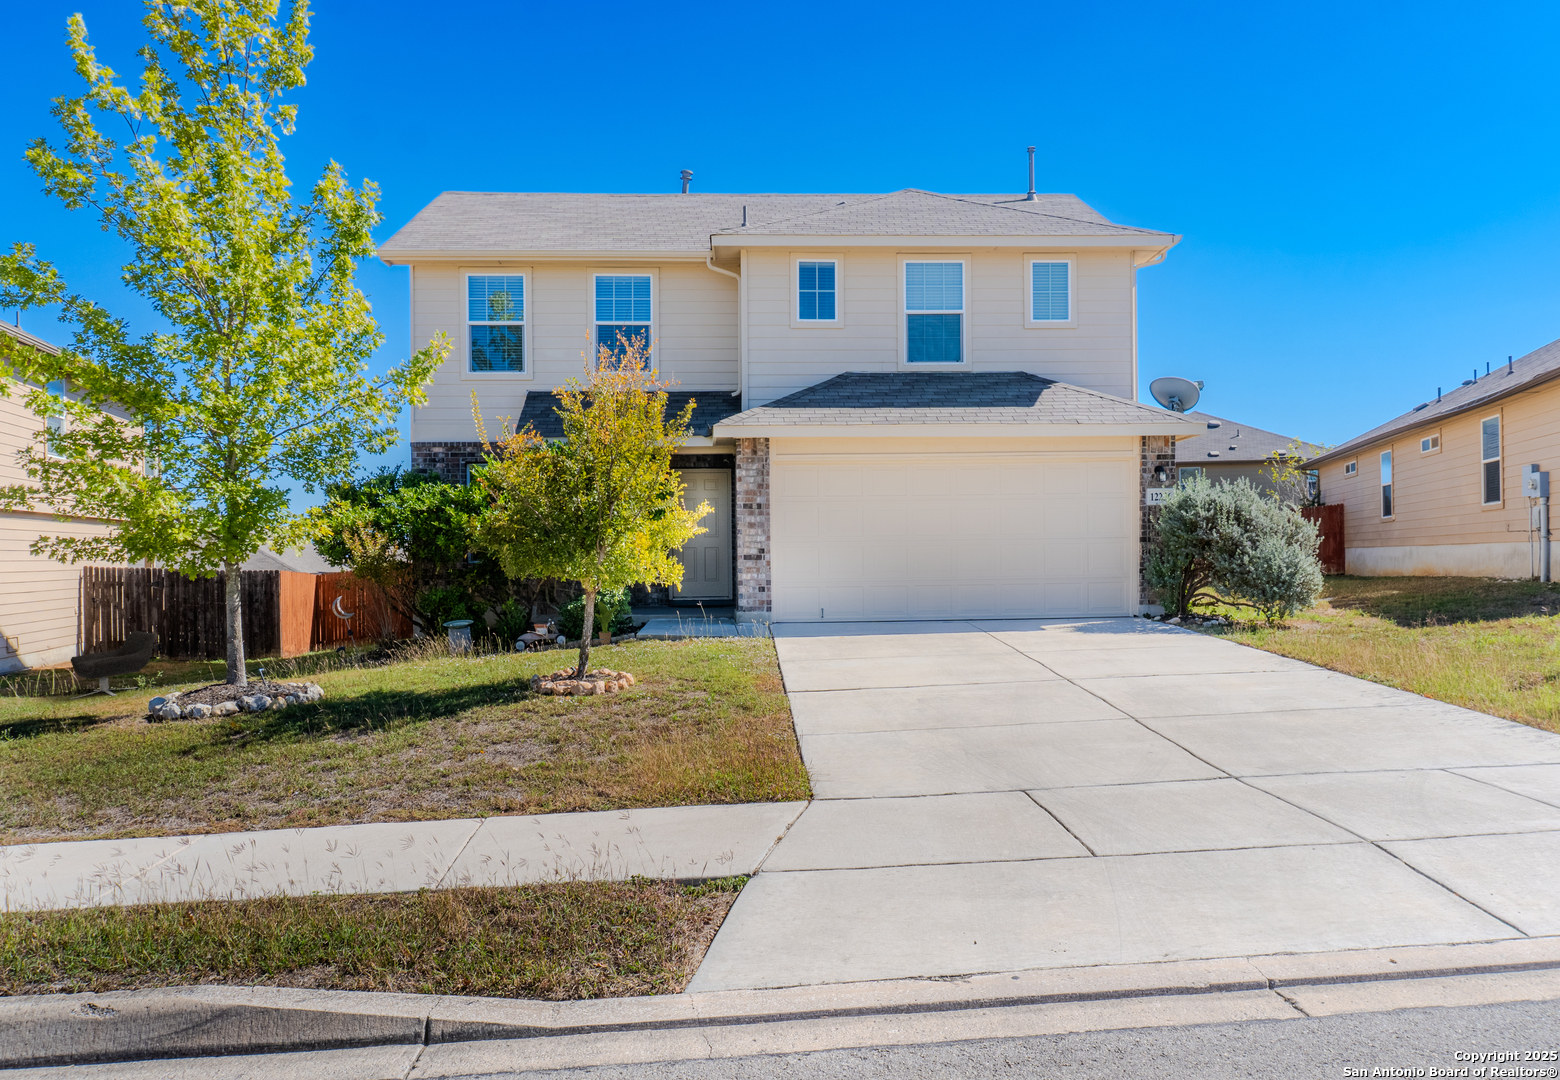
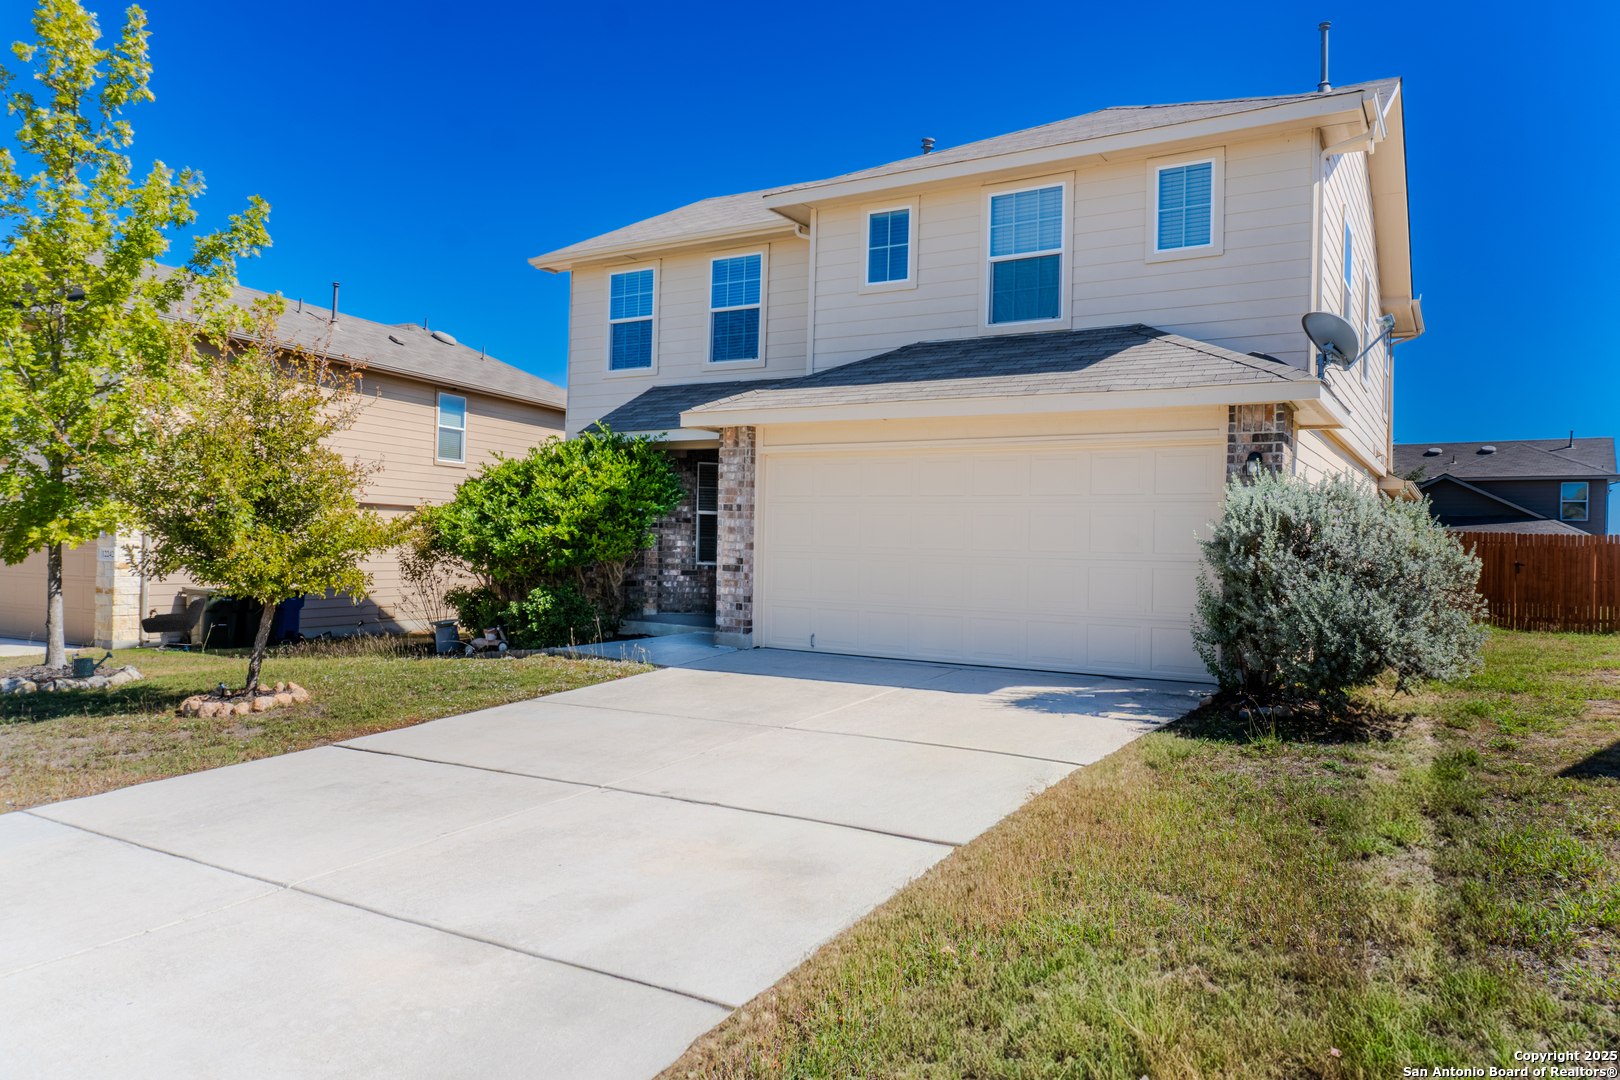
potted plant: present [595,601,619,644] -> none [535,603,575,650]
watering can: none [190,694,233,728] -> present [71,652,113,678]

